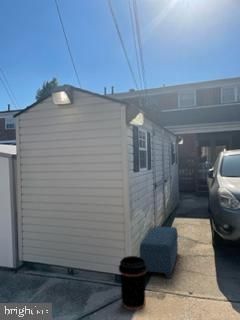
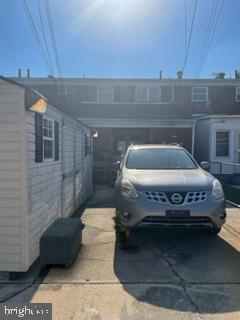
potted plant: none [208,221,233,263] -> present [112,211,130,248]
trash can: present [119,256,147,310] -> none [11,250,42,306]

